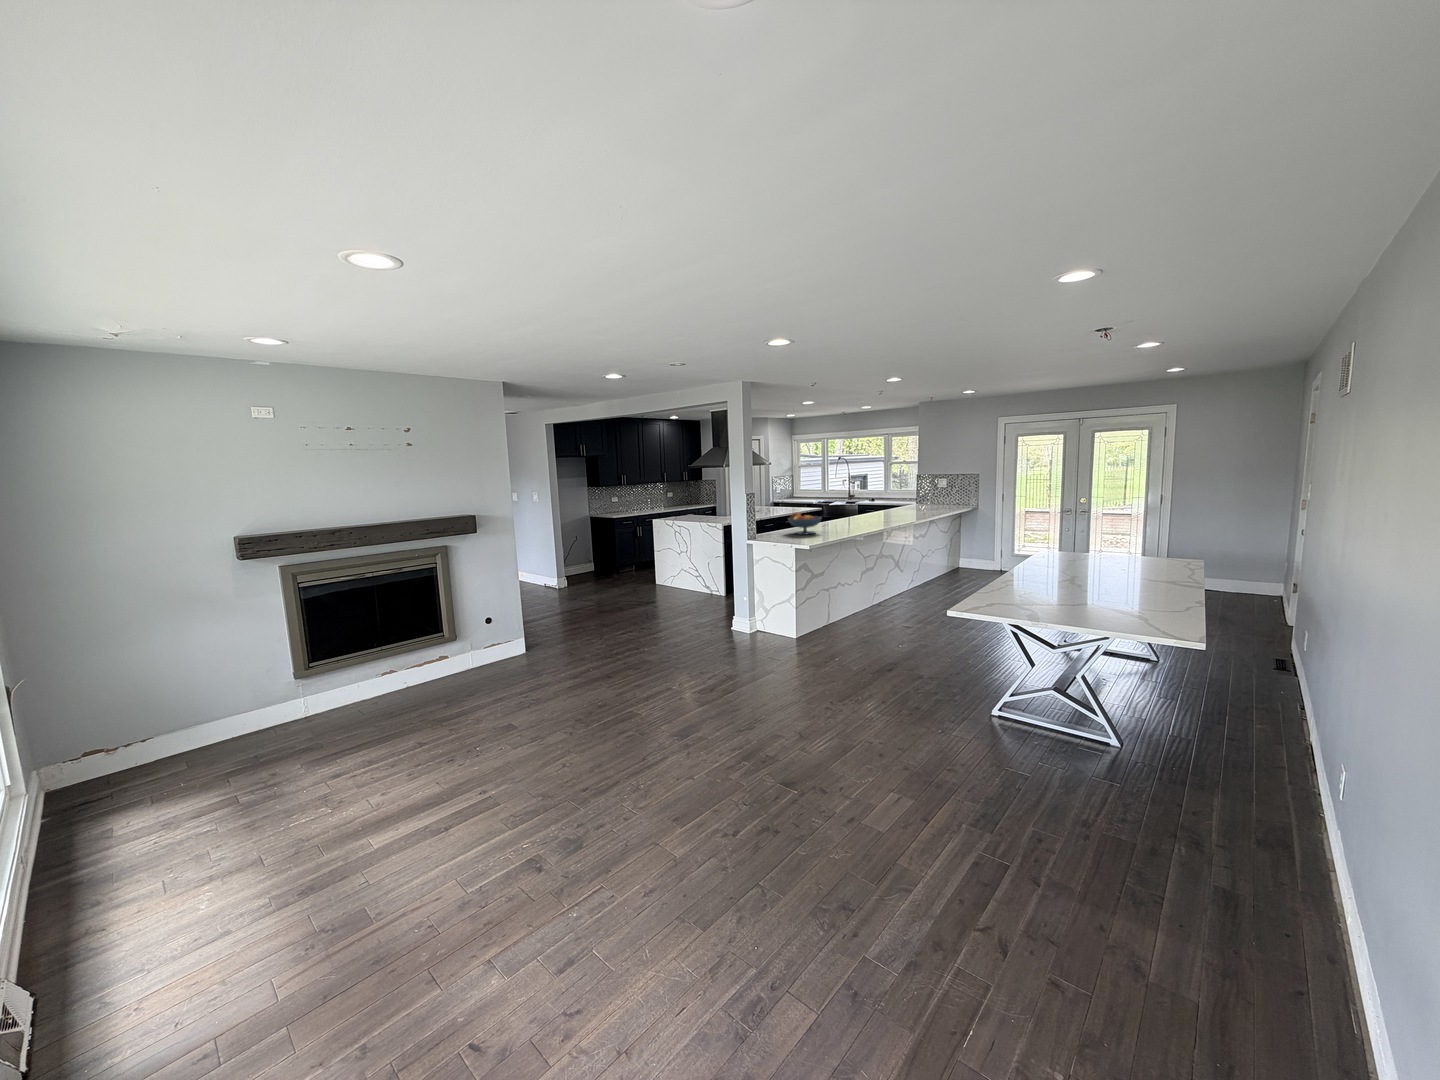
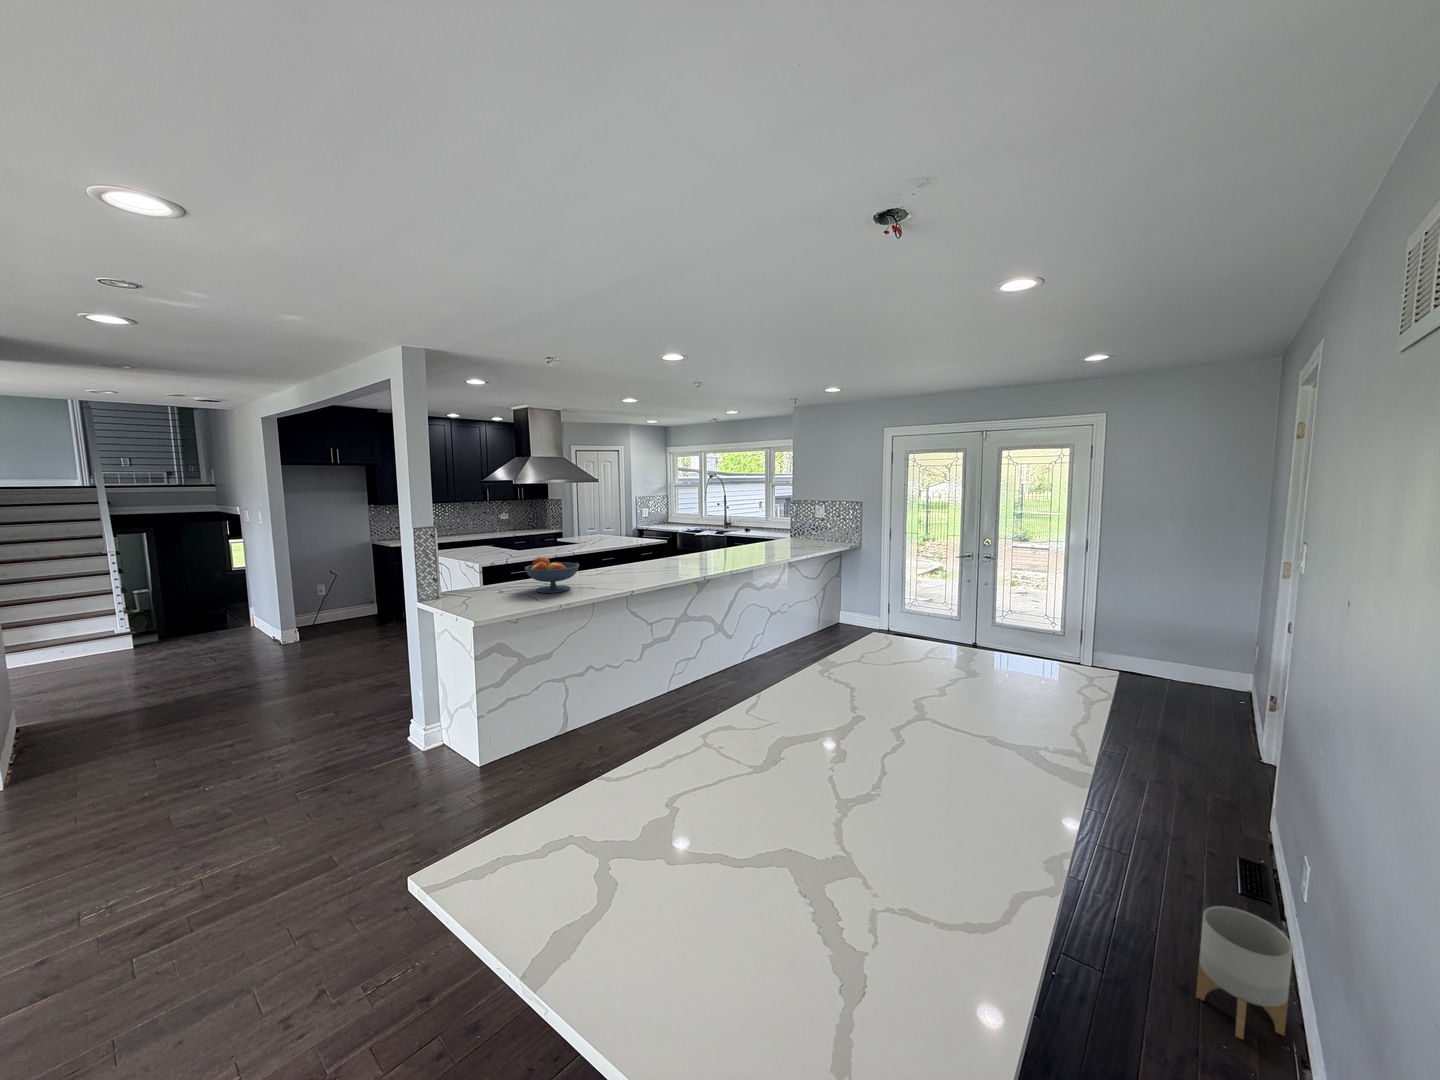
planter: none [1236,658,1283,711] -> present [1196,906,1293,1039]

